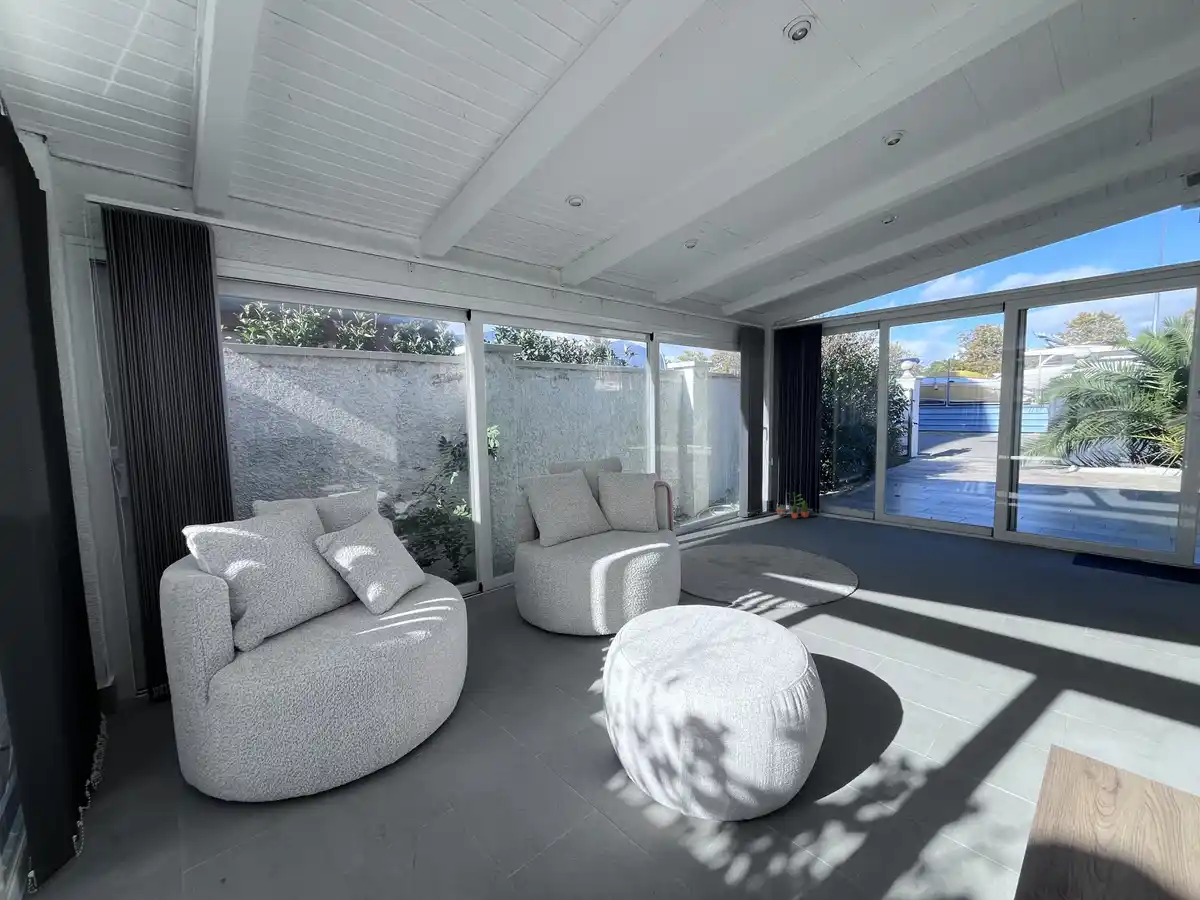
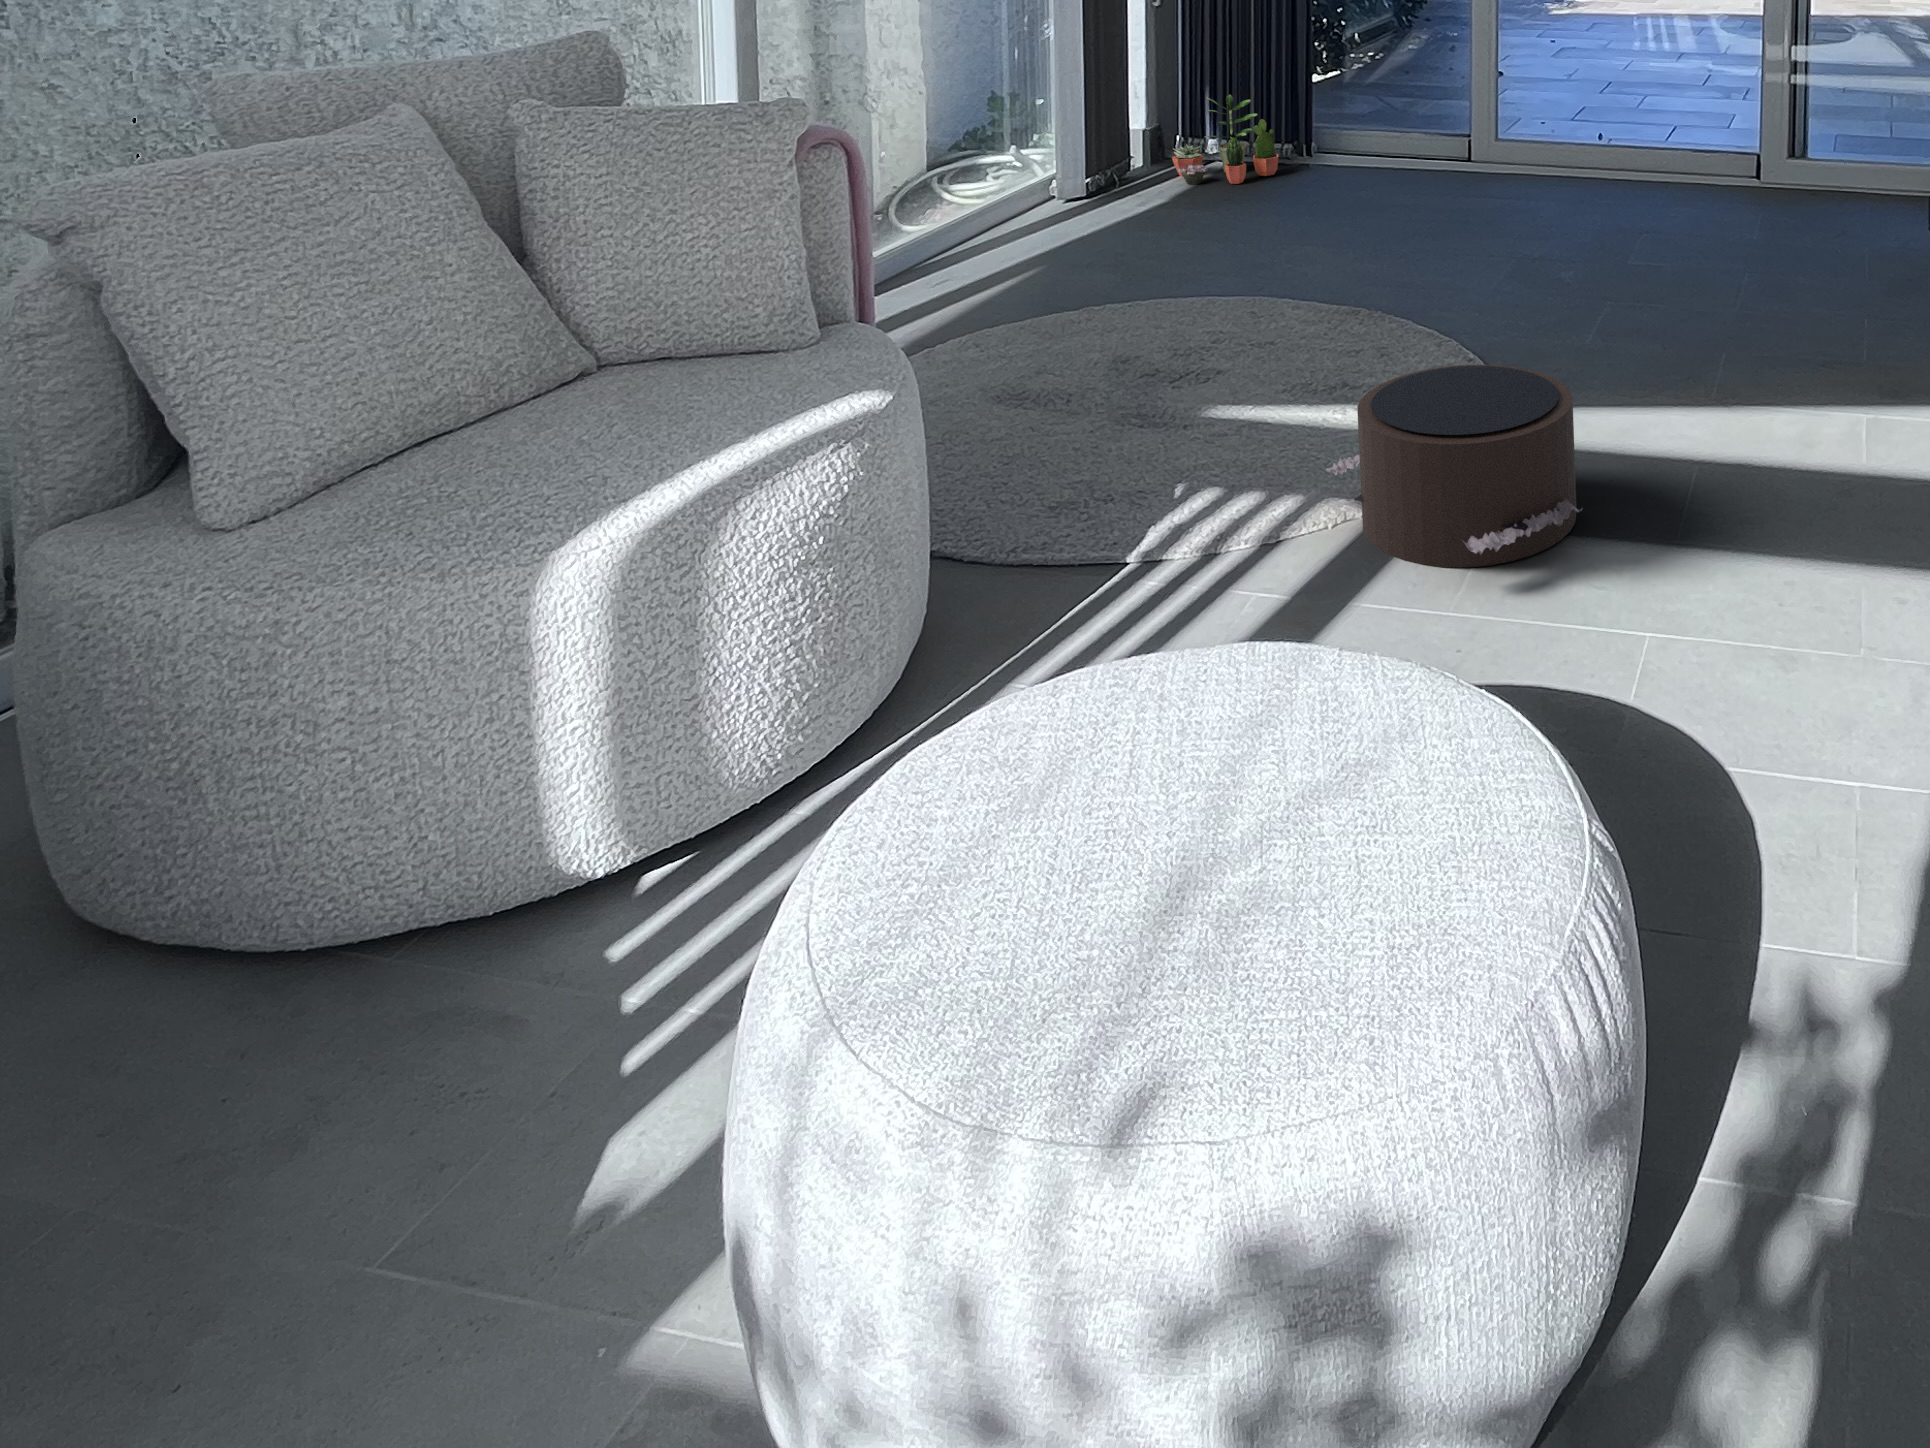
pouf: none [794,569,875,628] -> present [1326,365,1583,567]

